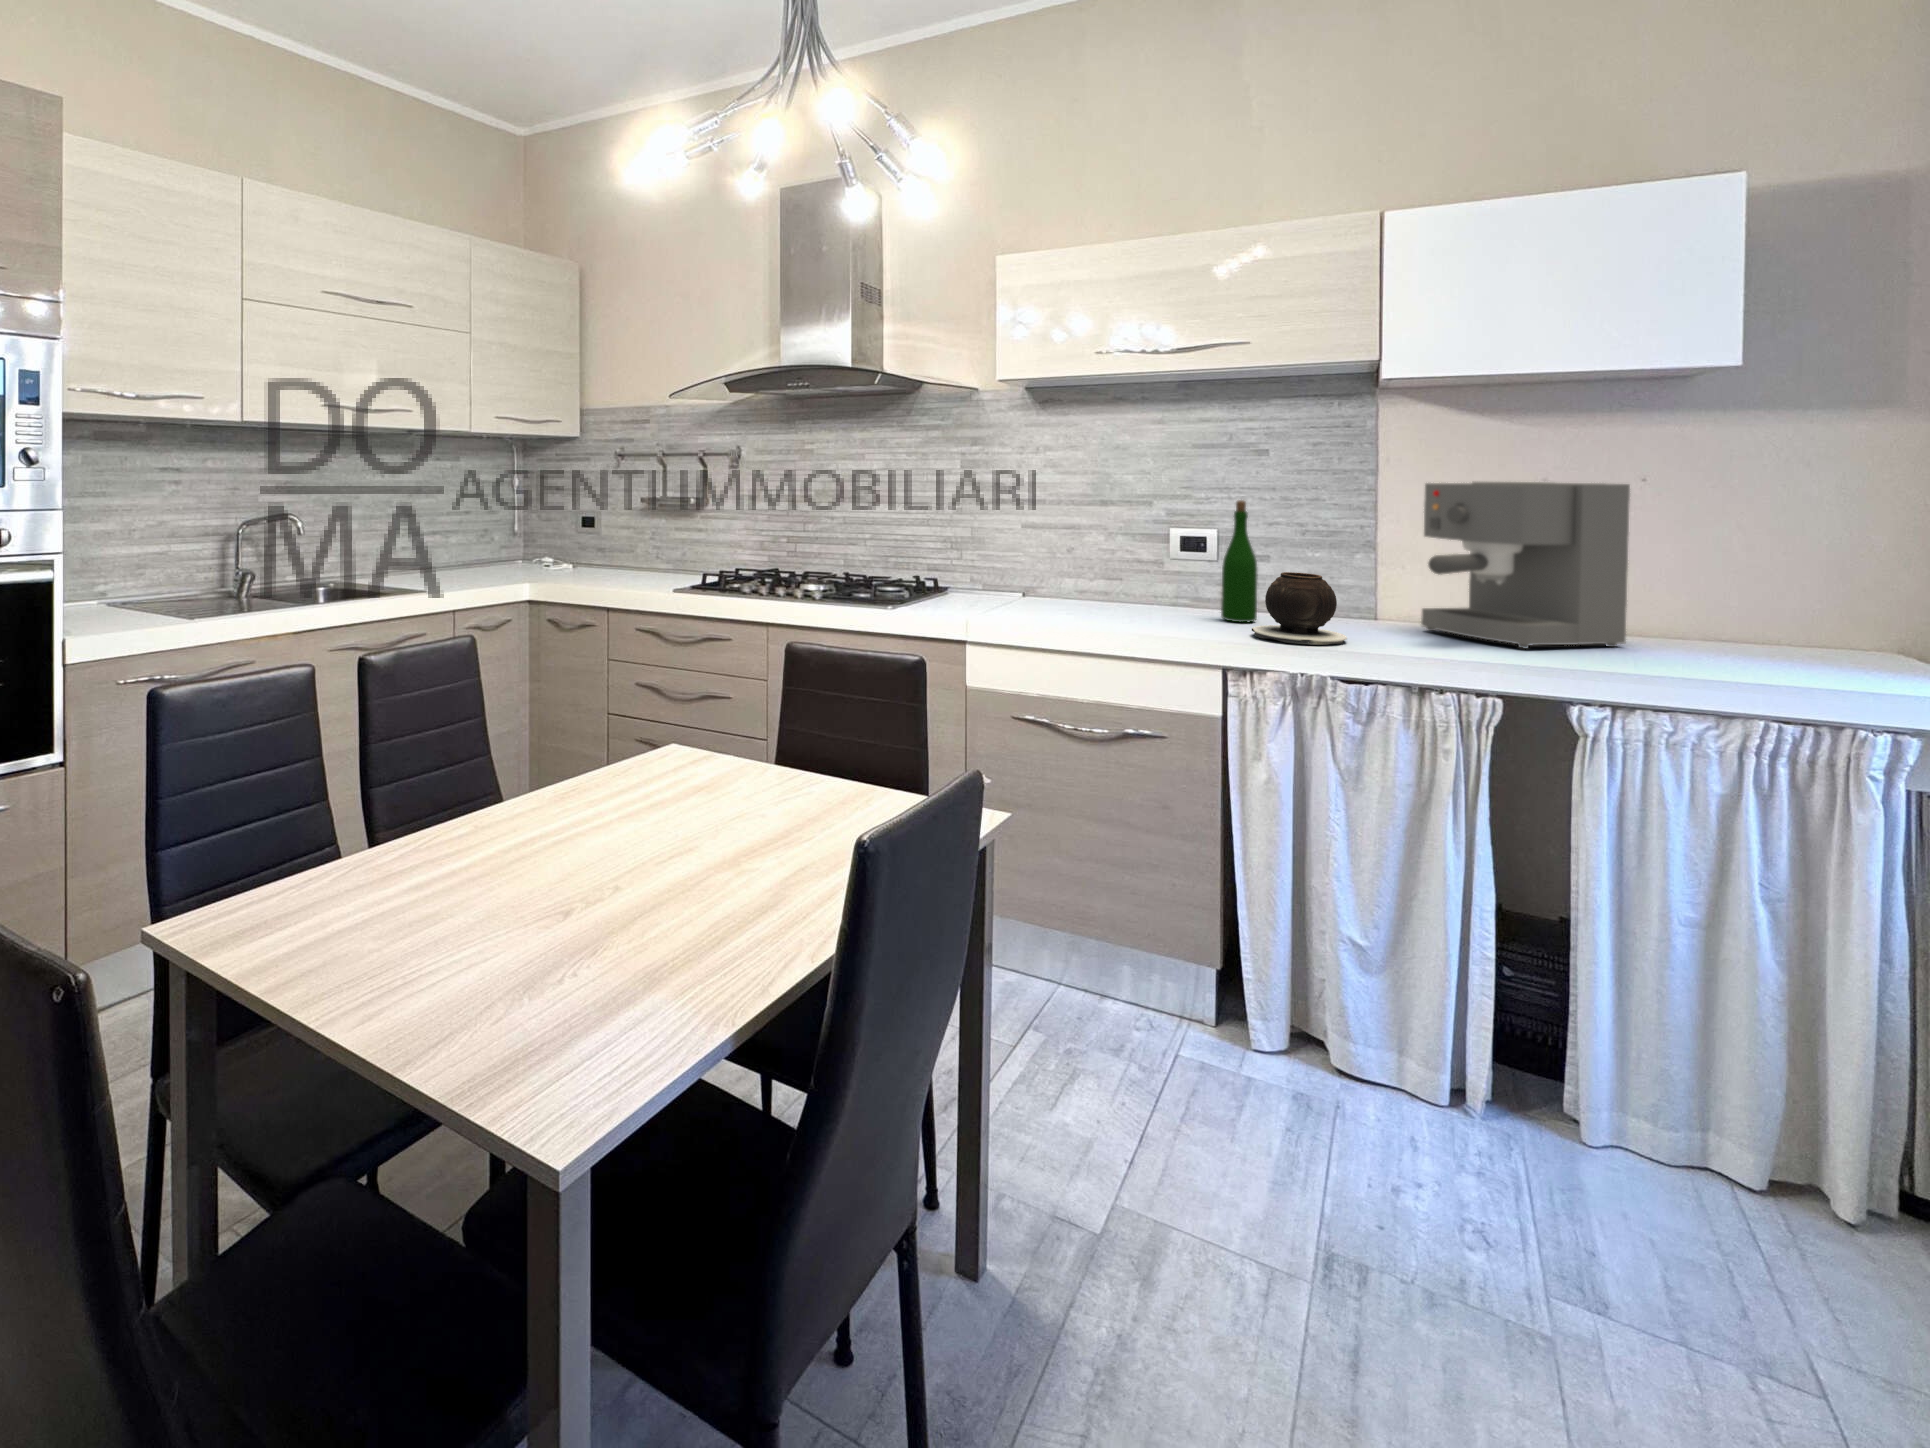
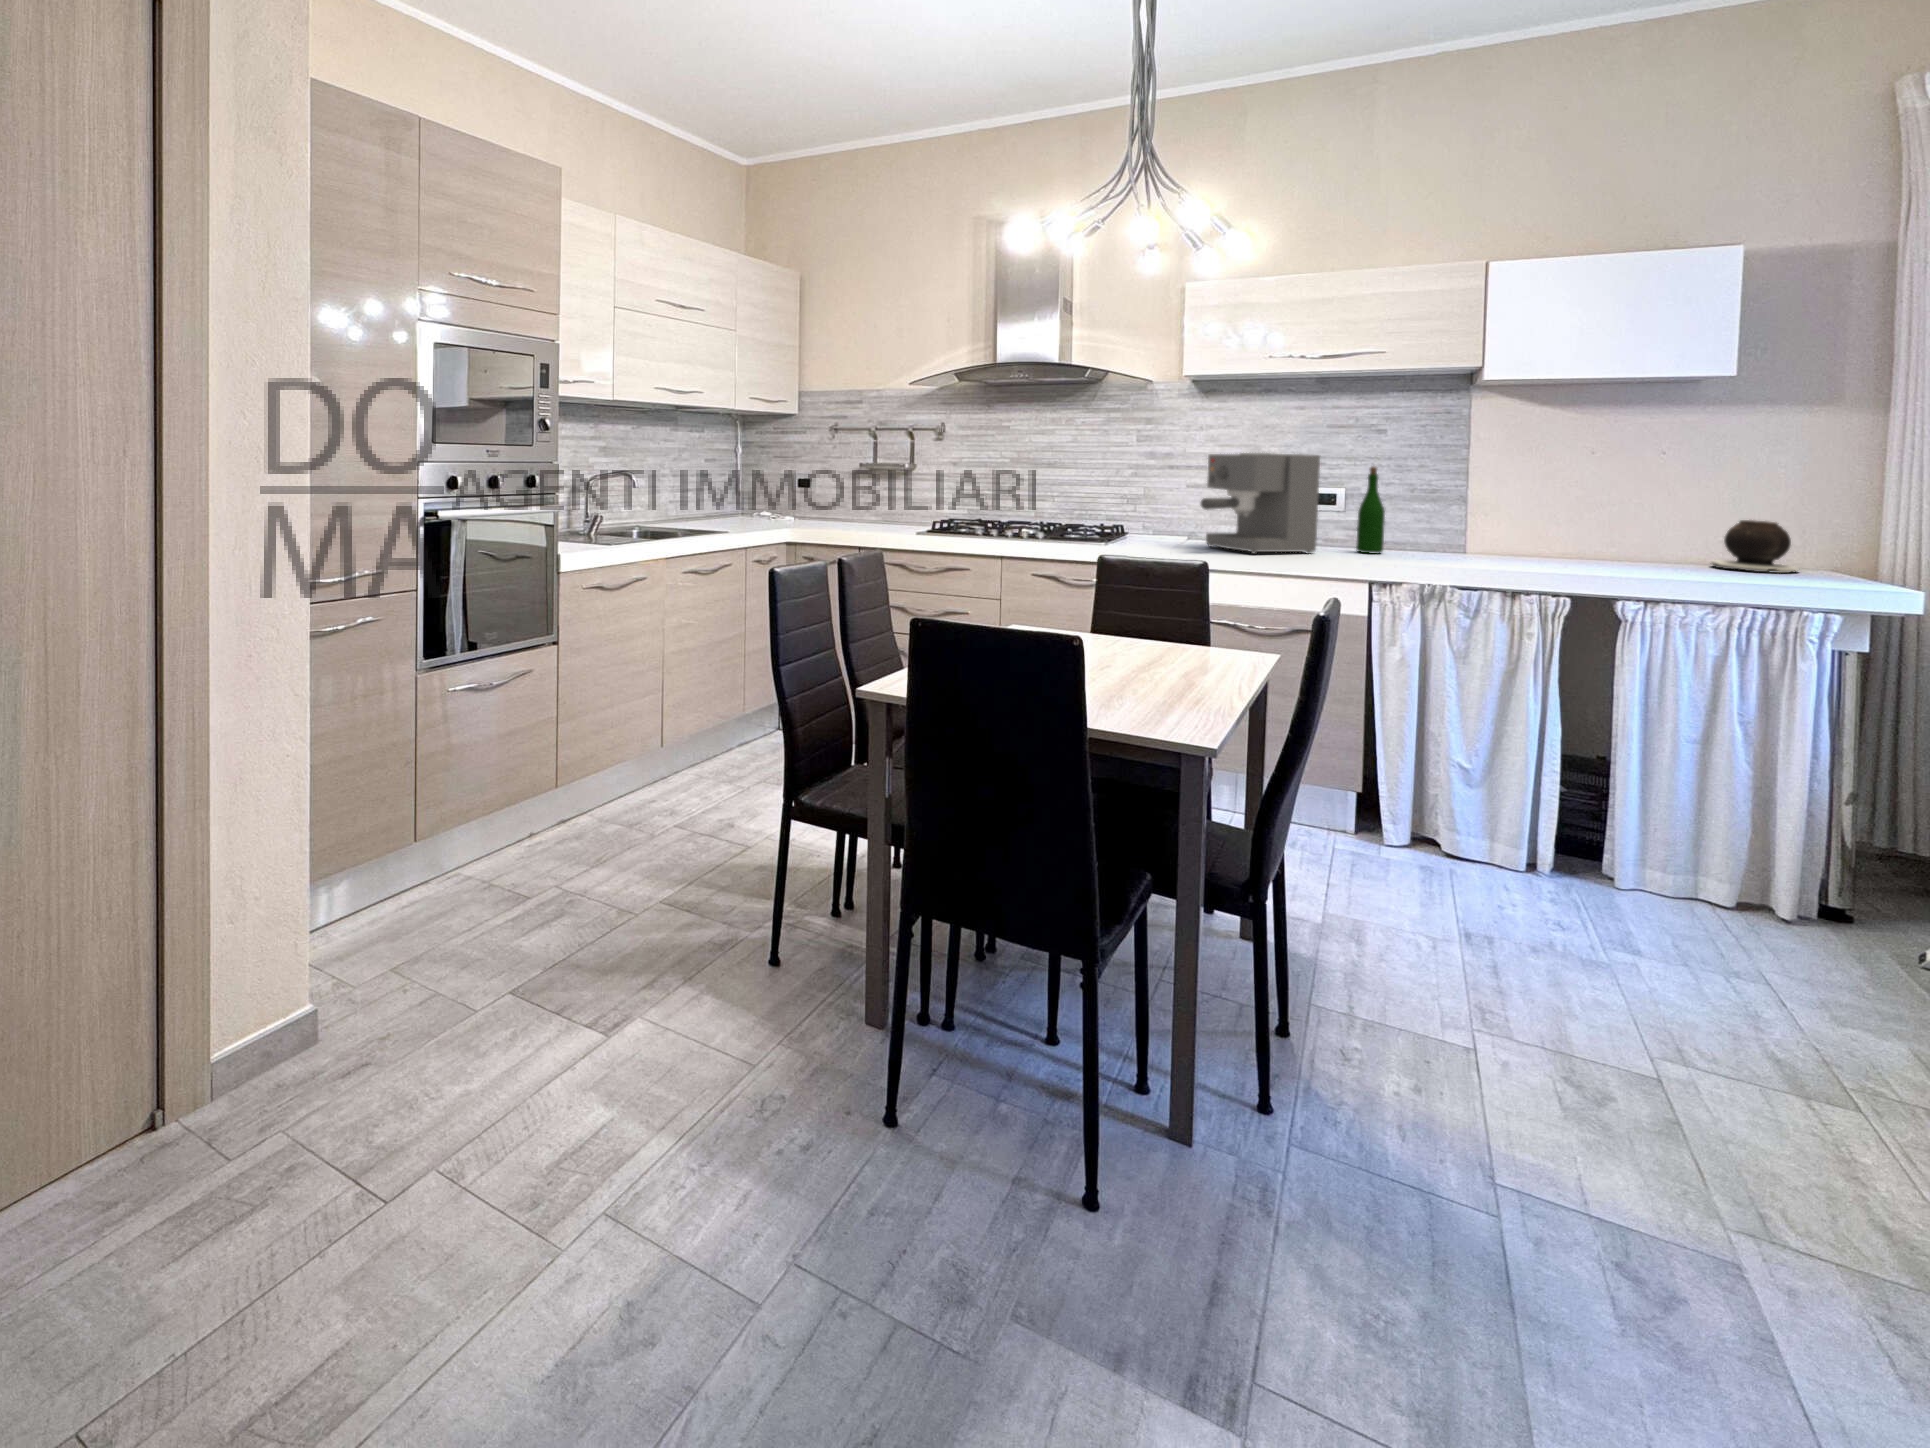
coffee maker: present [1421,482,1630,649] -> present [1201,453,1320,554]
vase: present [1252,572,1347,645] -> present [1711,520,1798,573]

